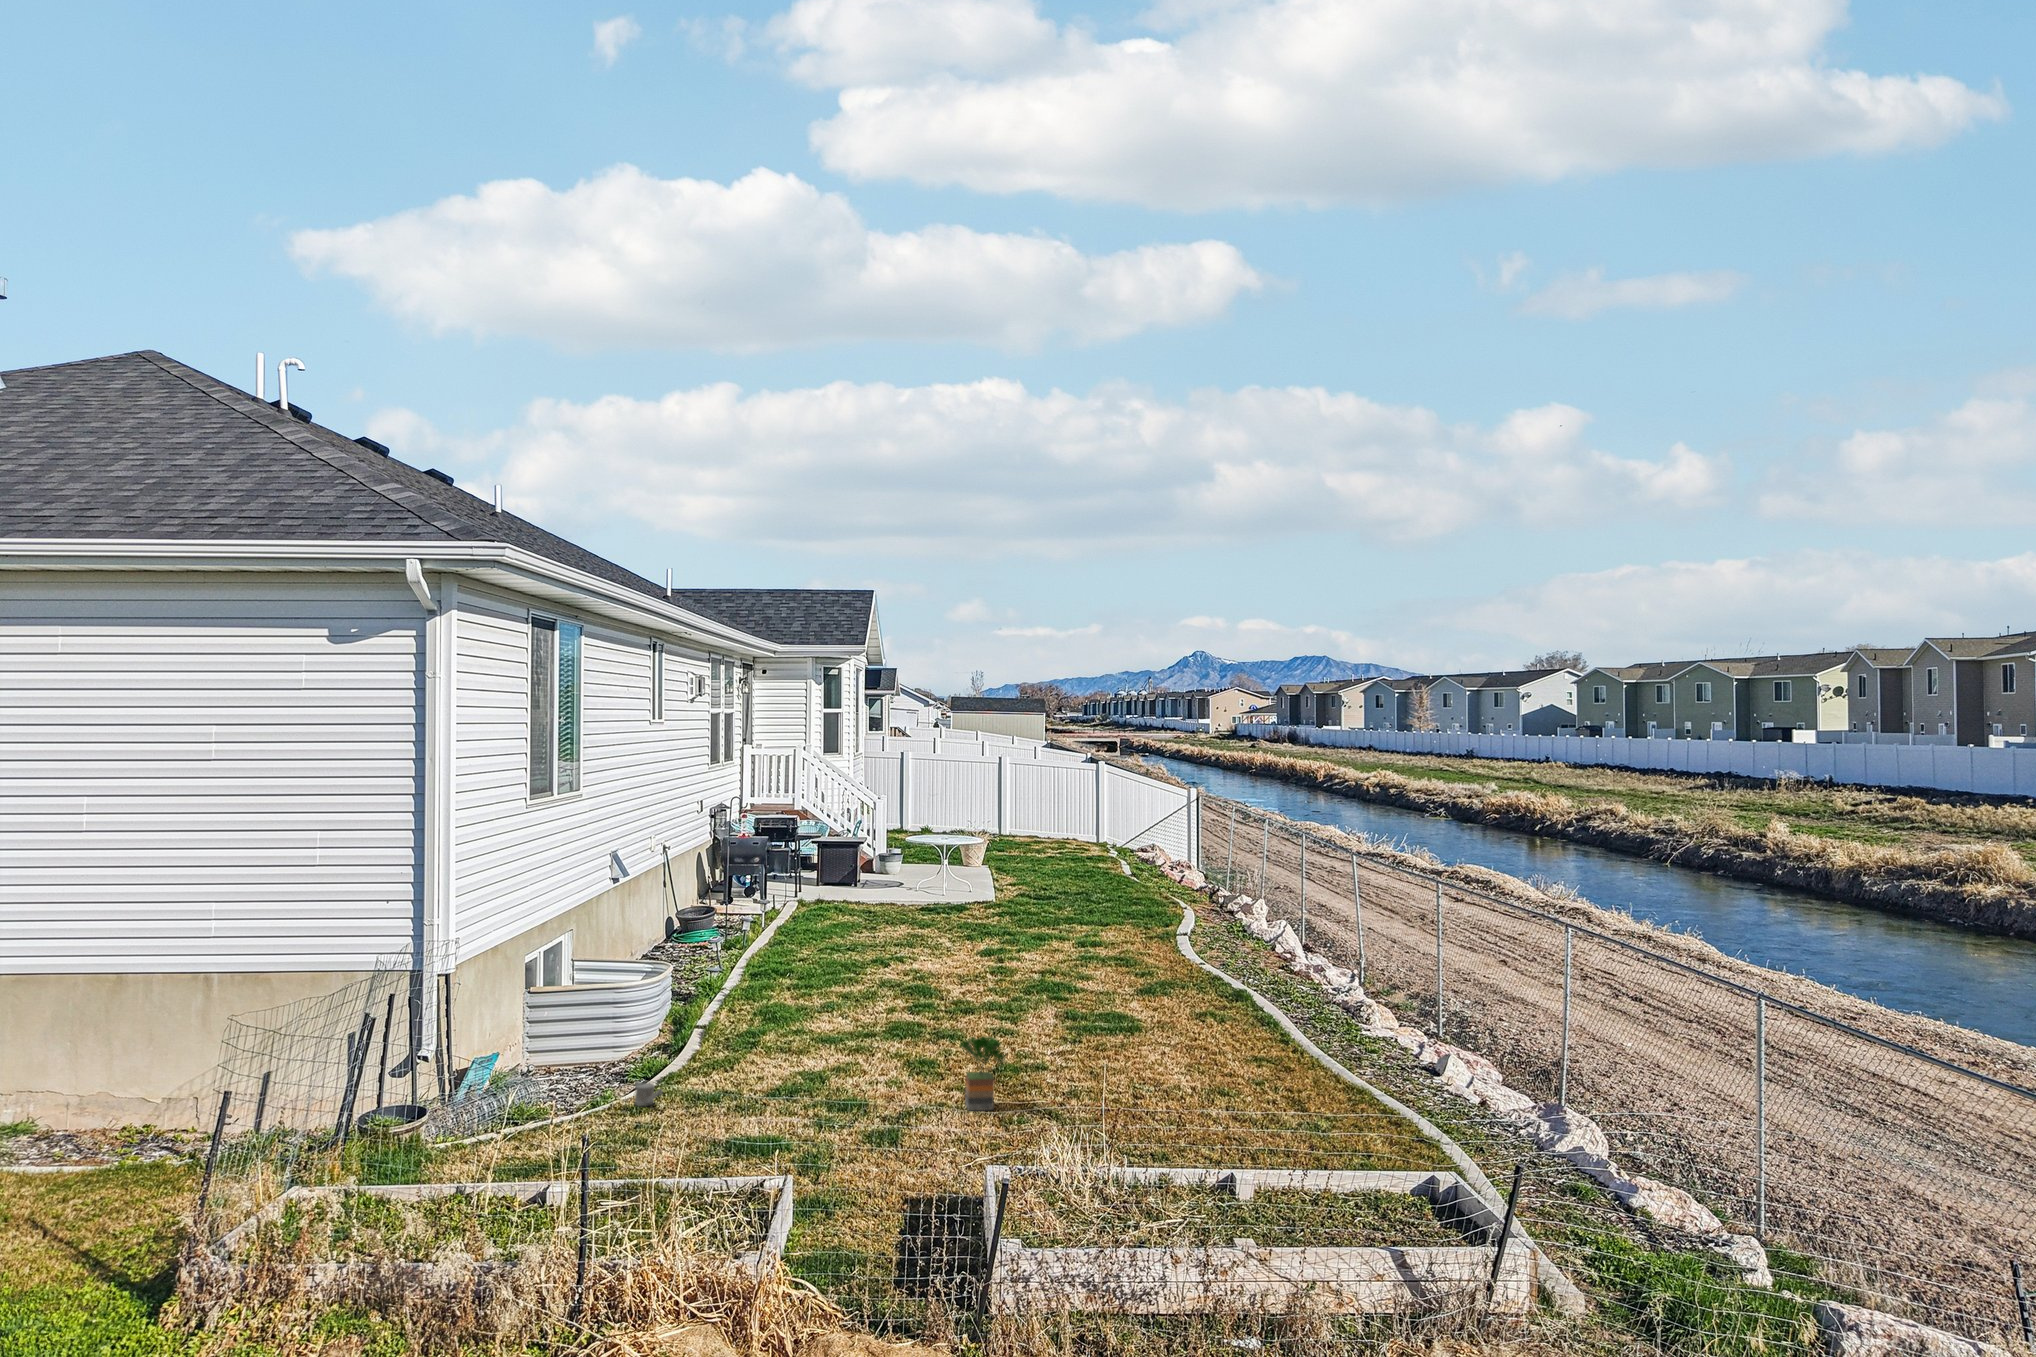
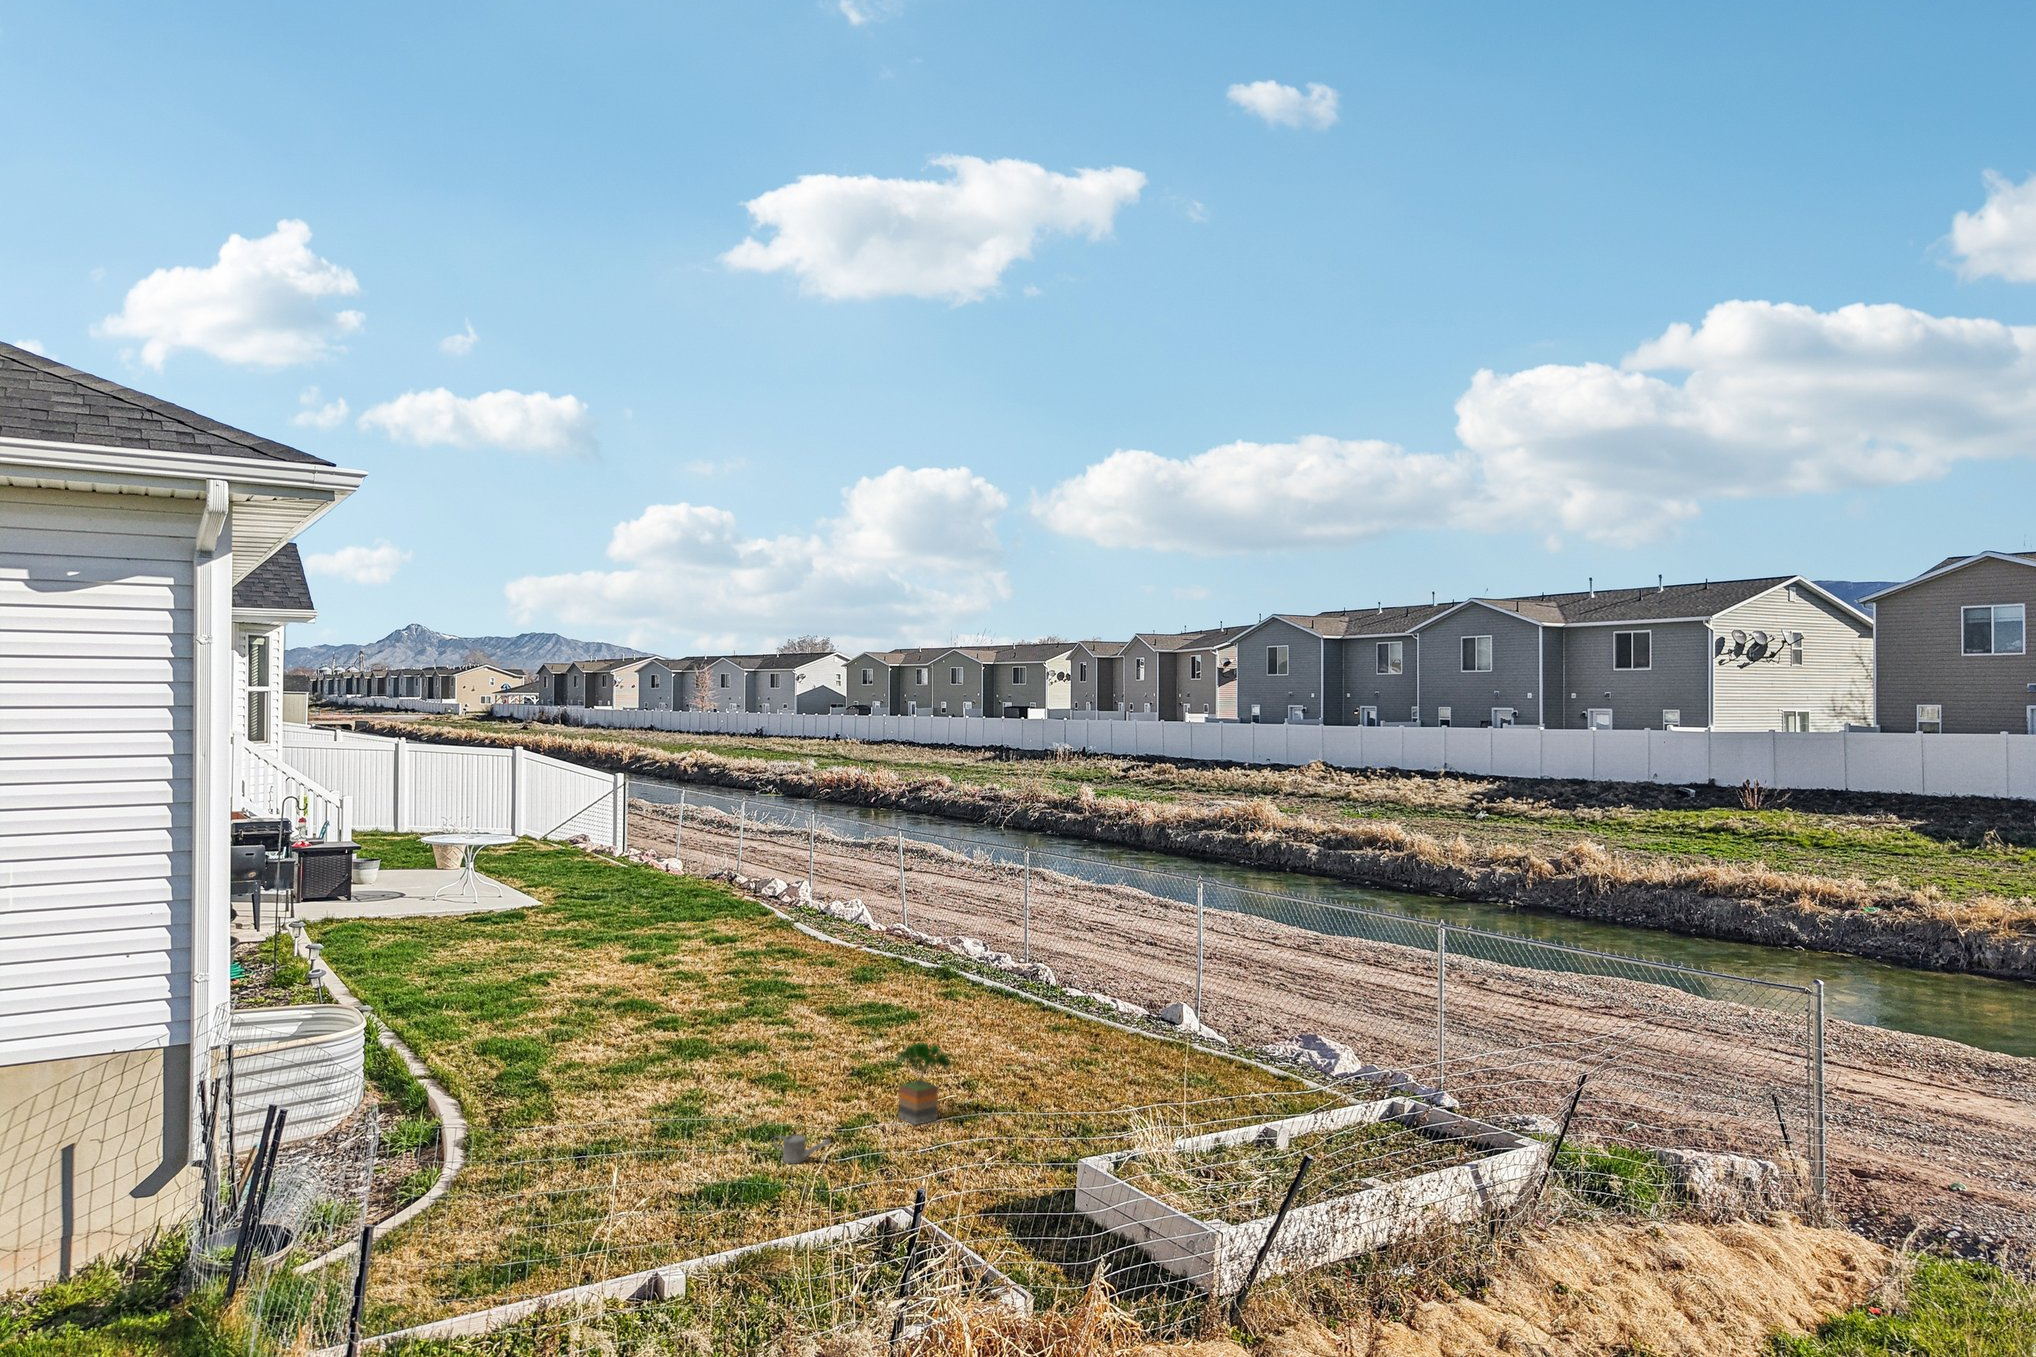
watering can: present [635,1081,663,1106] -> present [773,1135,830,1164]

